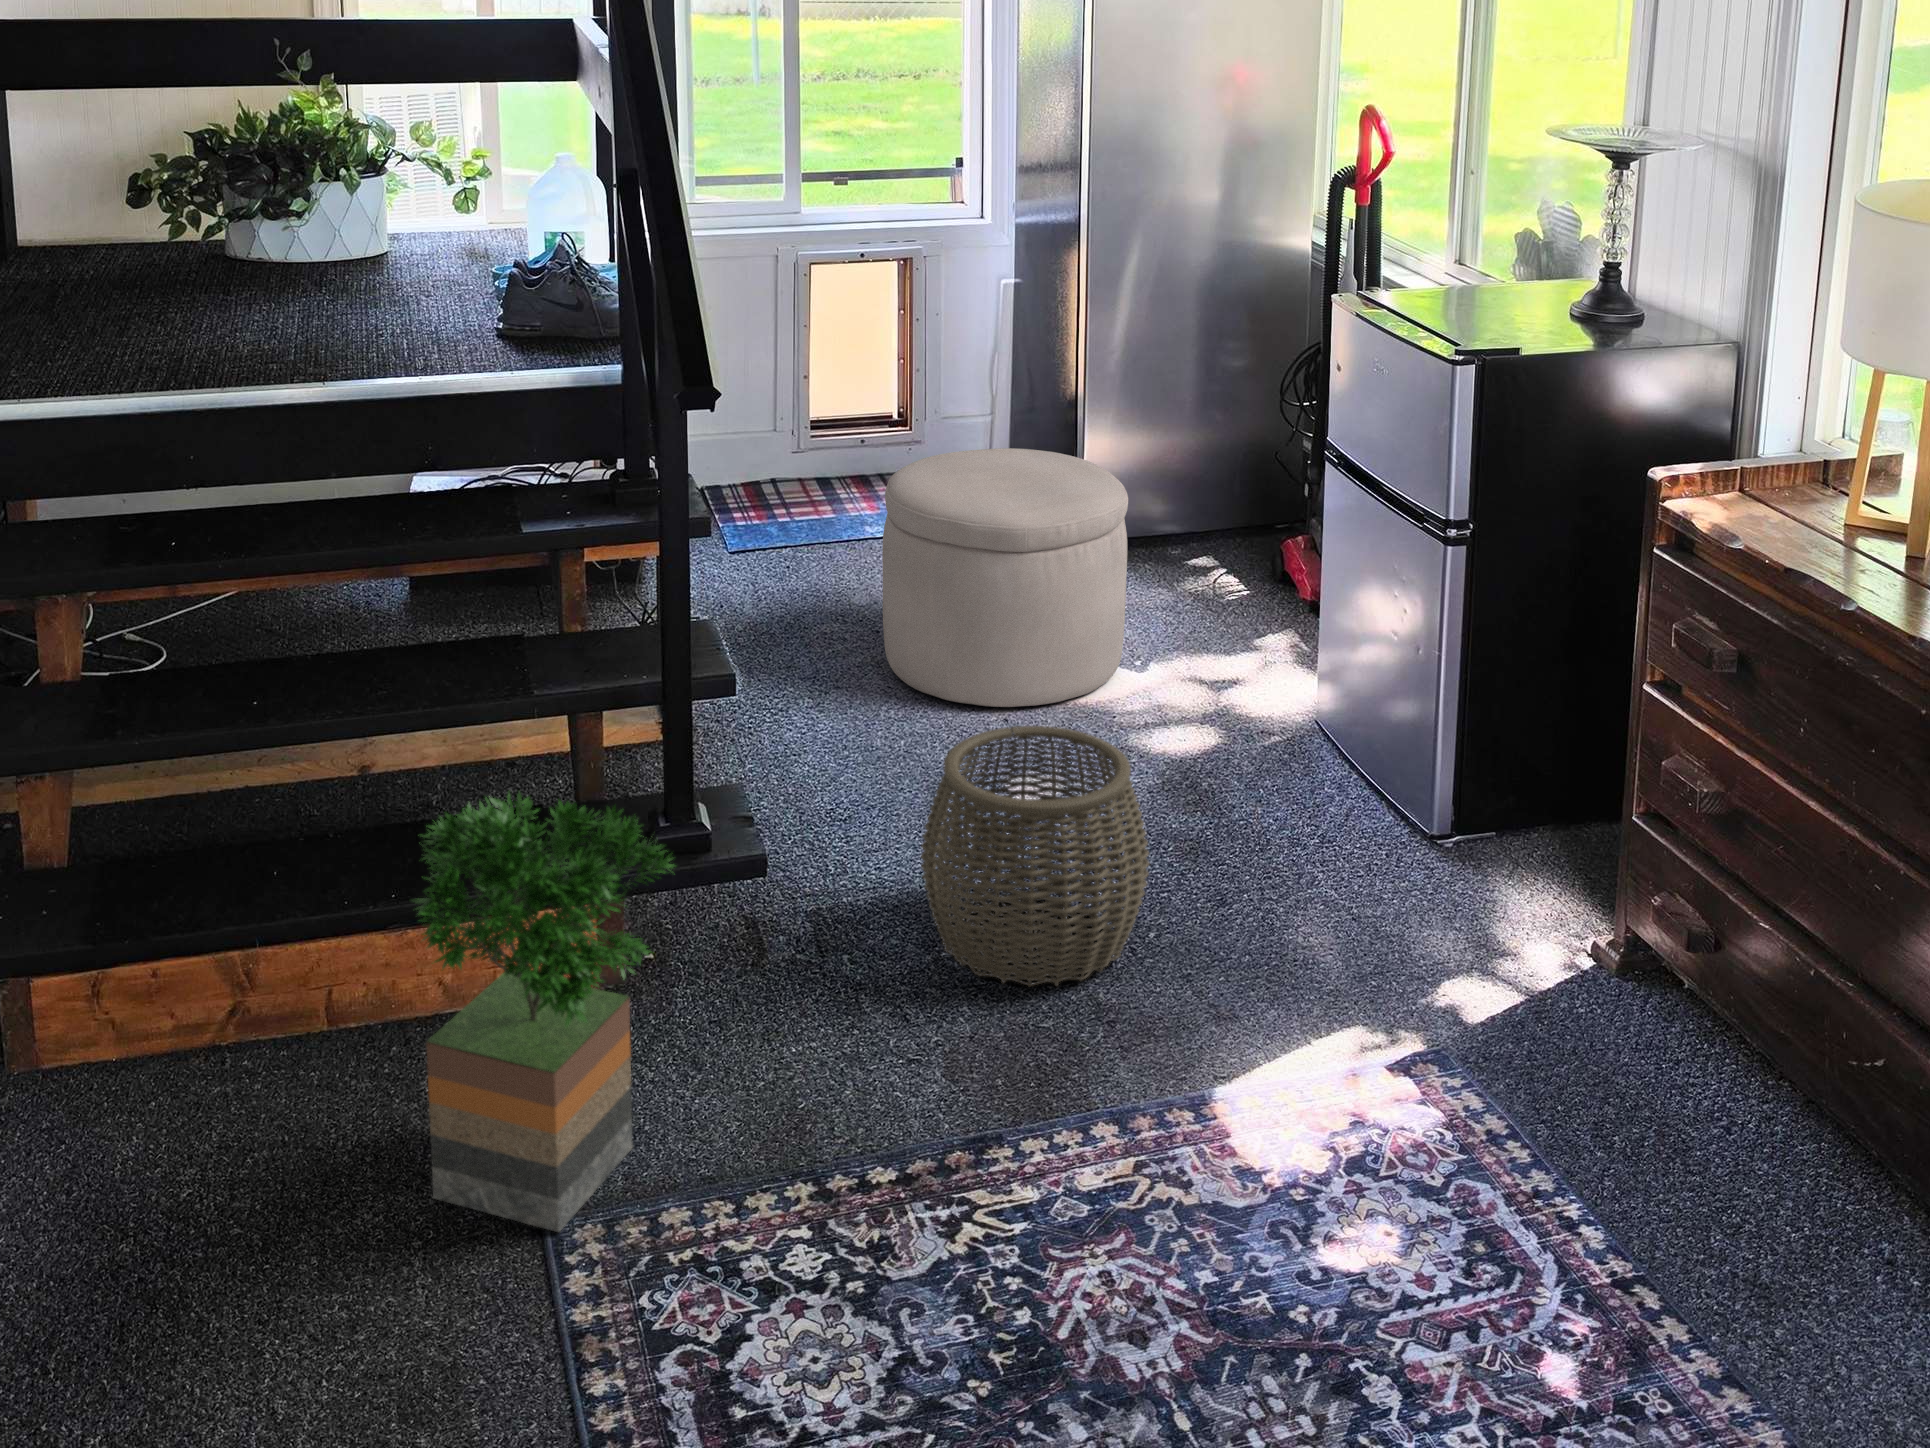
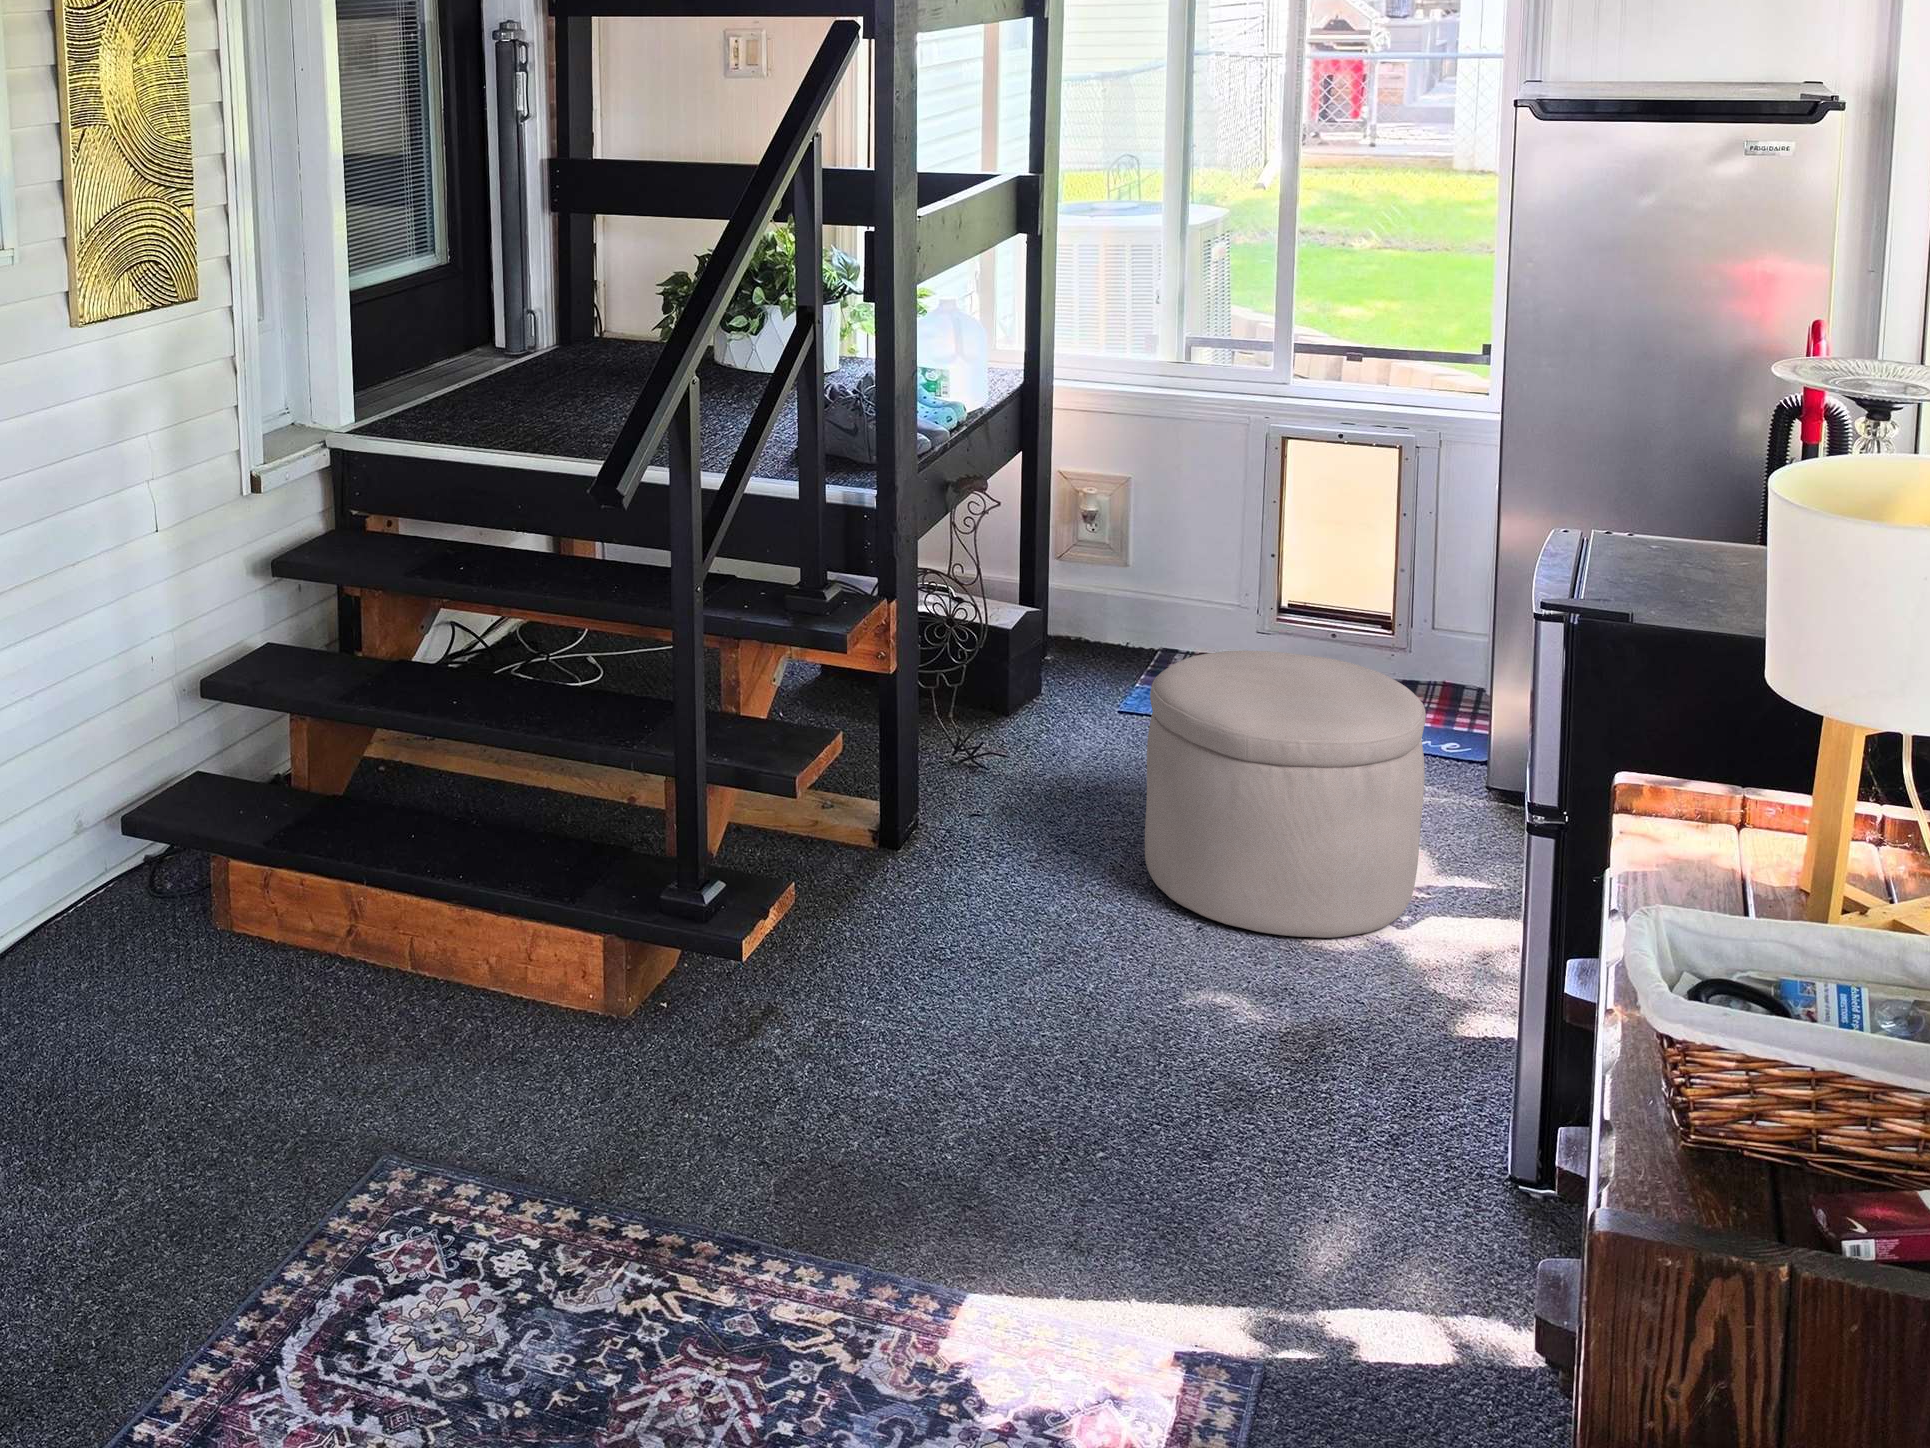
woven basket: present [921,726,1149,987] -> none [871,898,1109,1169]
potted tree: present [414,793,674,1232] -> none [300,796,548,1166]

